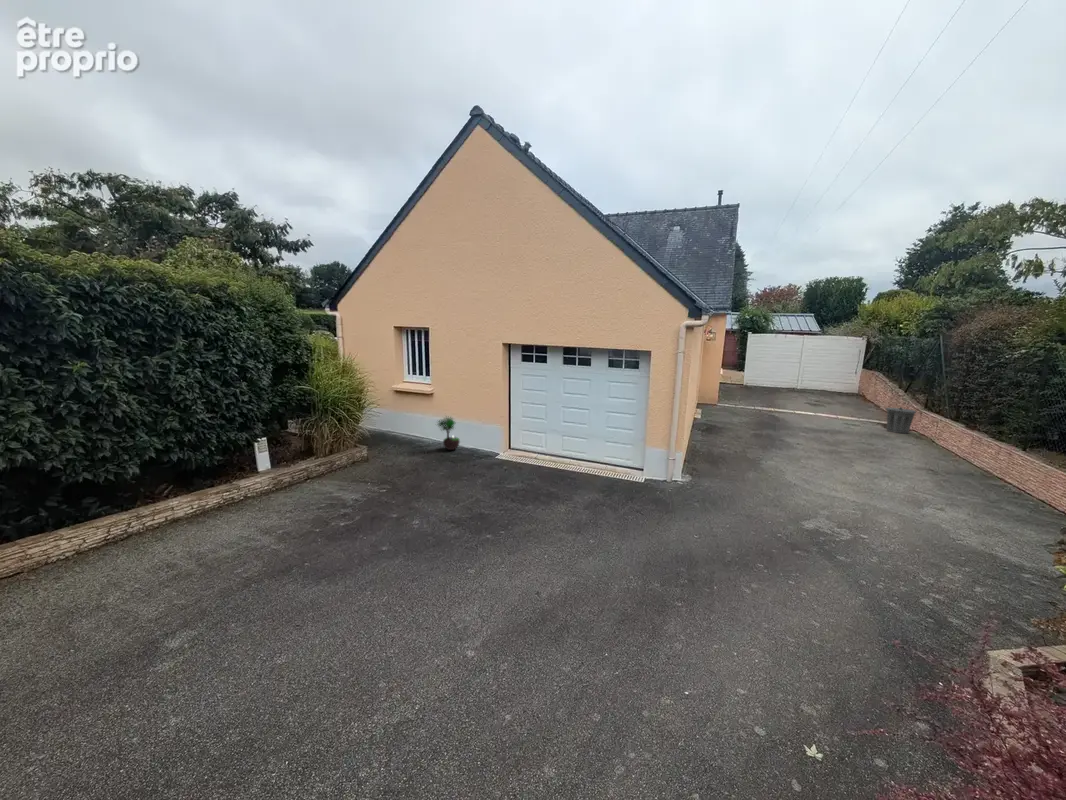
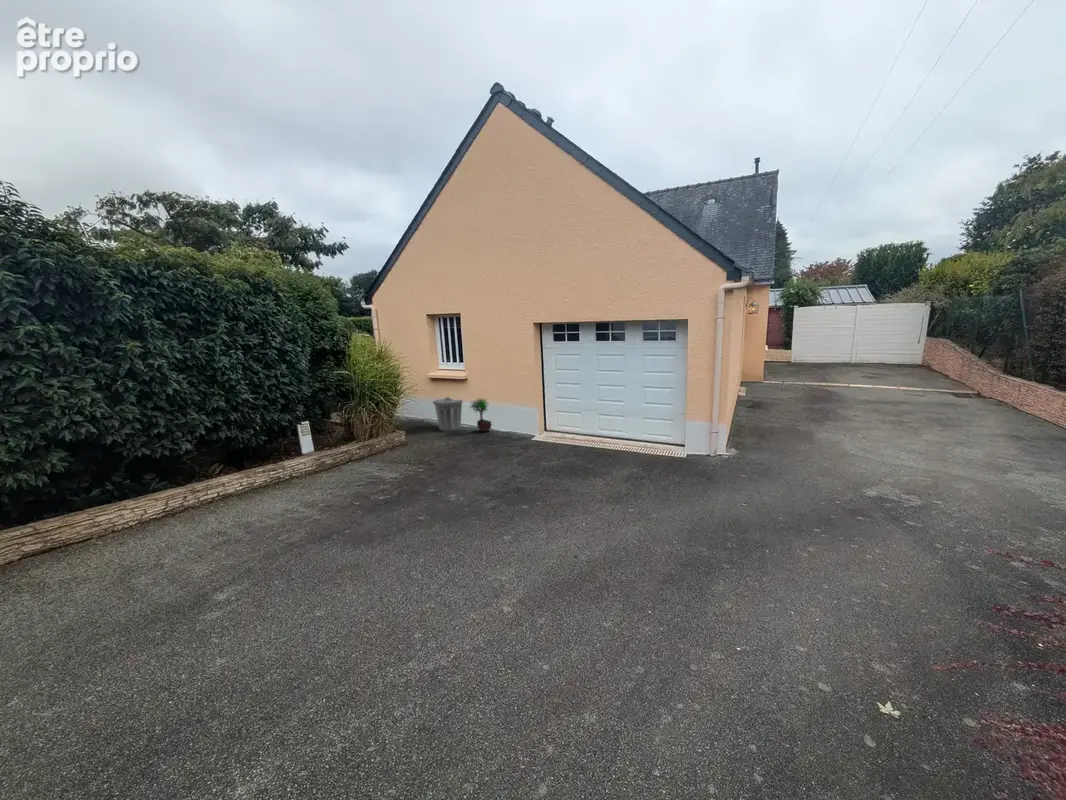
trash can: present [886,407,916,433] -> present [433,397,463,431]

